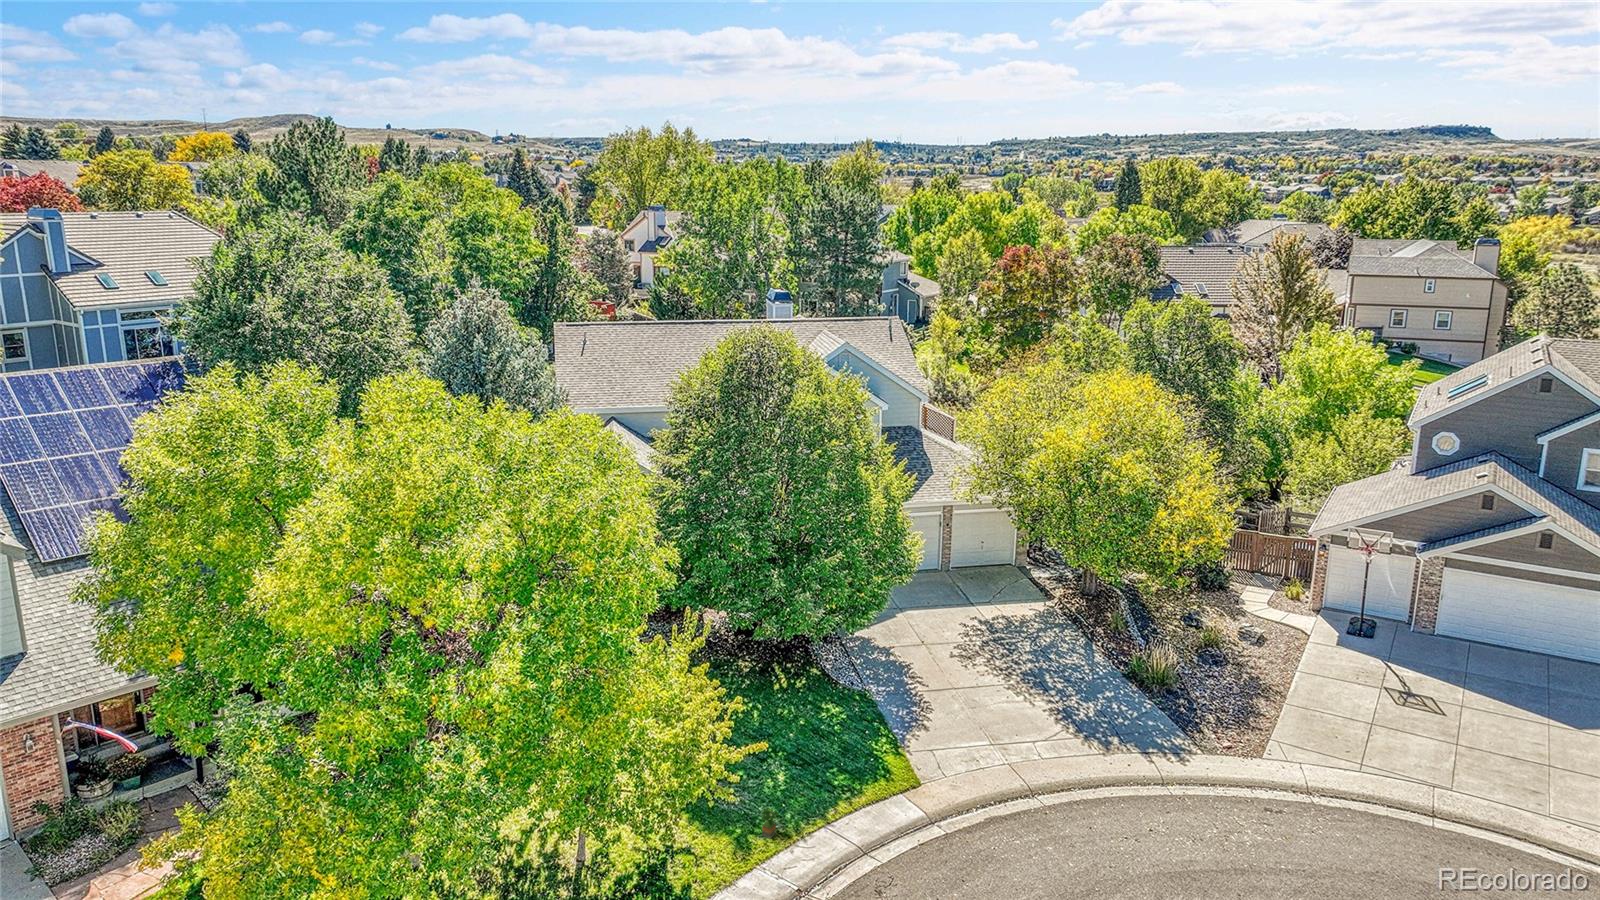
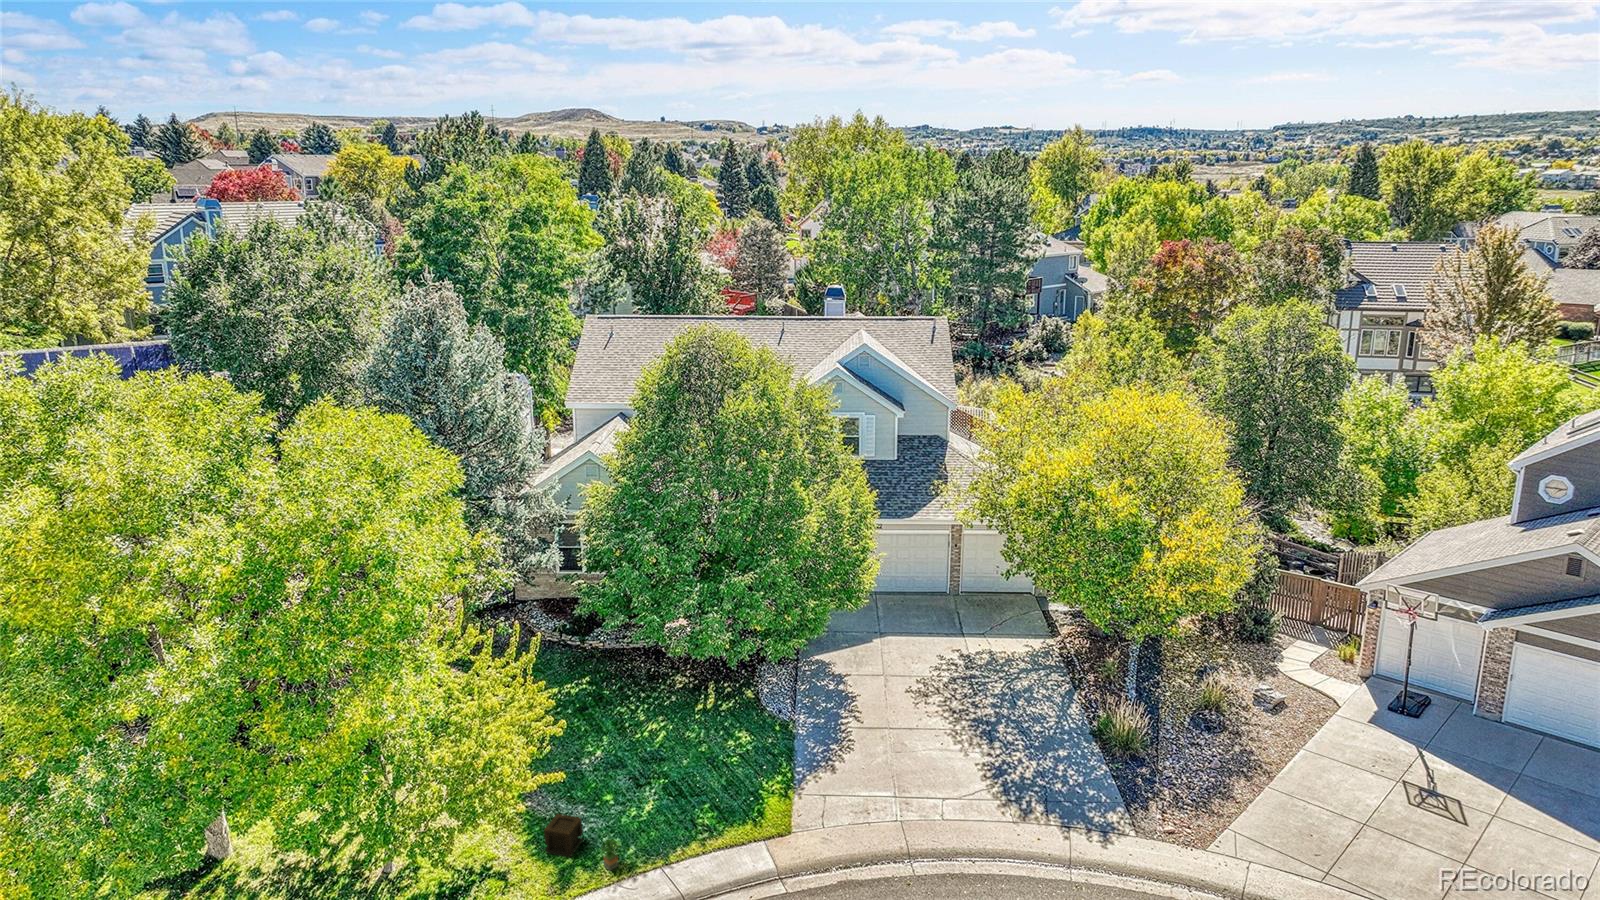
wooden crate: none [699,792,729,832] -> present [544,814,583,857]

